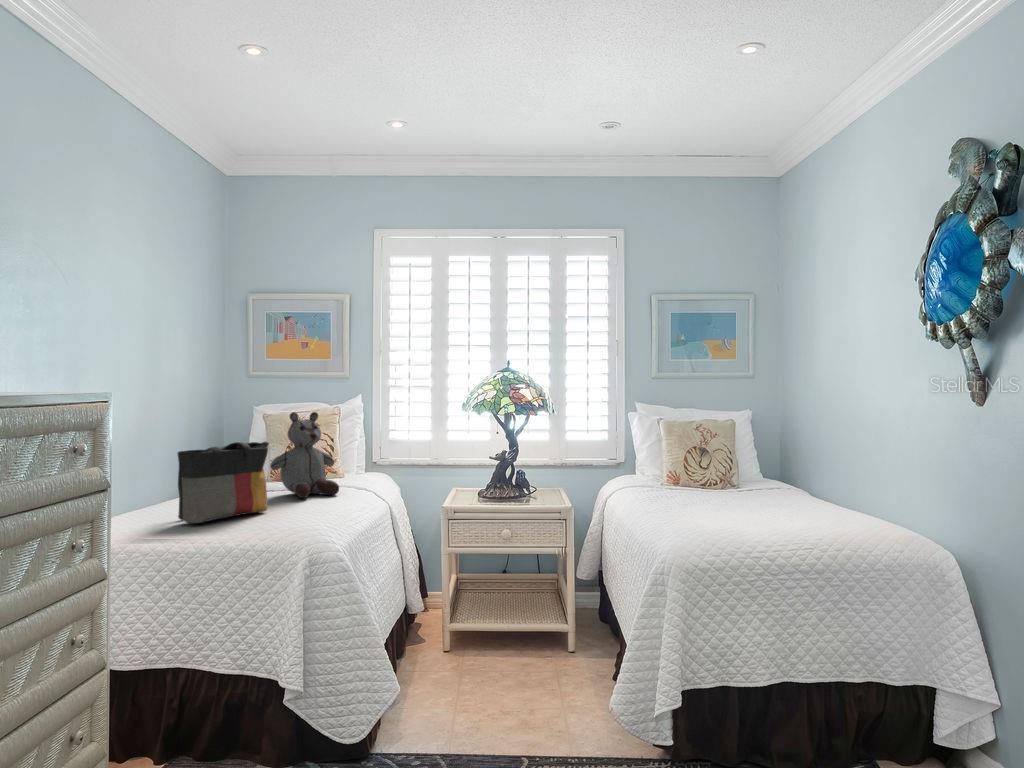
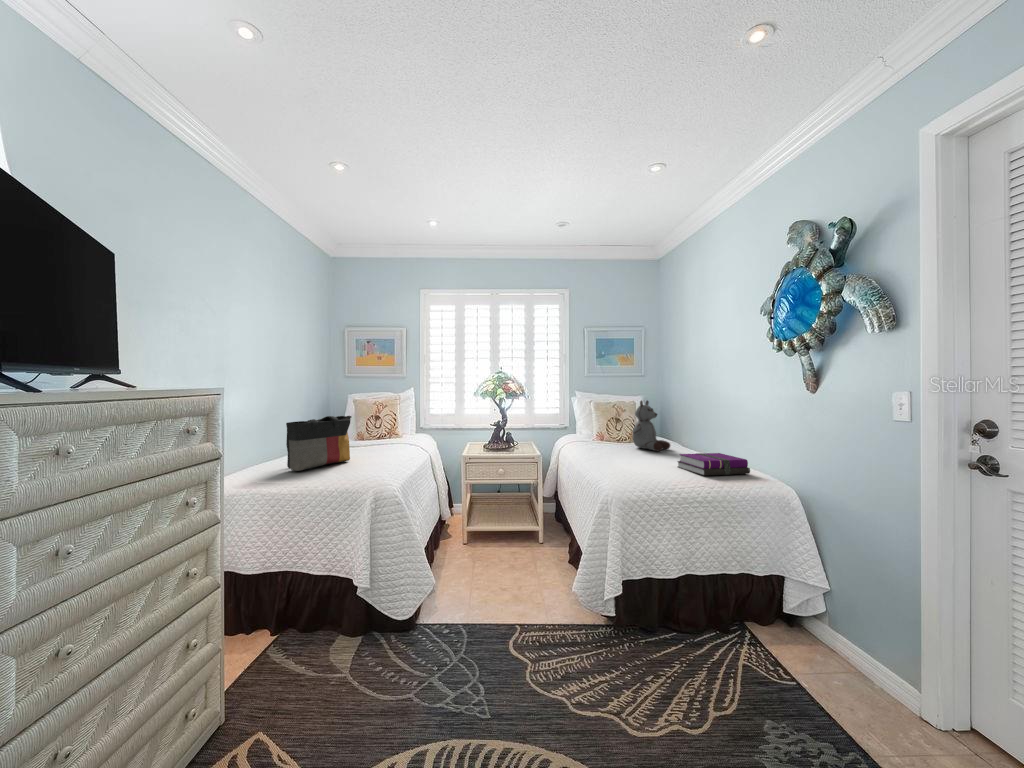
stuffed bear: present [270,412,339,498] -> present [633,401,670,451]
notebook: none [780,502,891,535] -> present [677,453,750,475]

